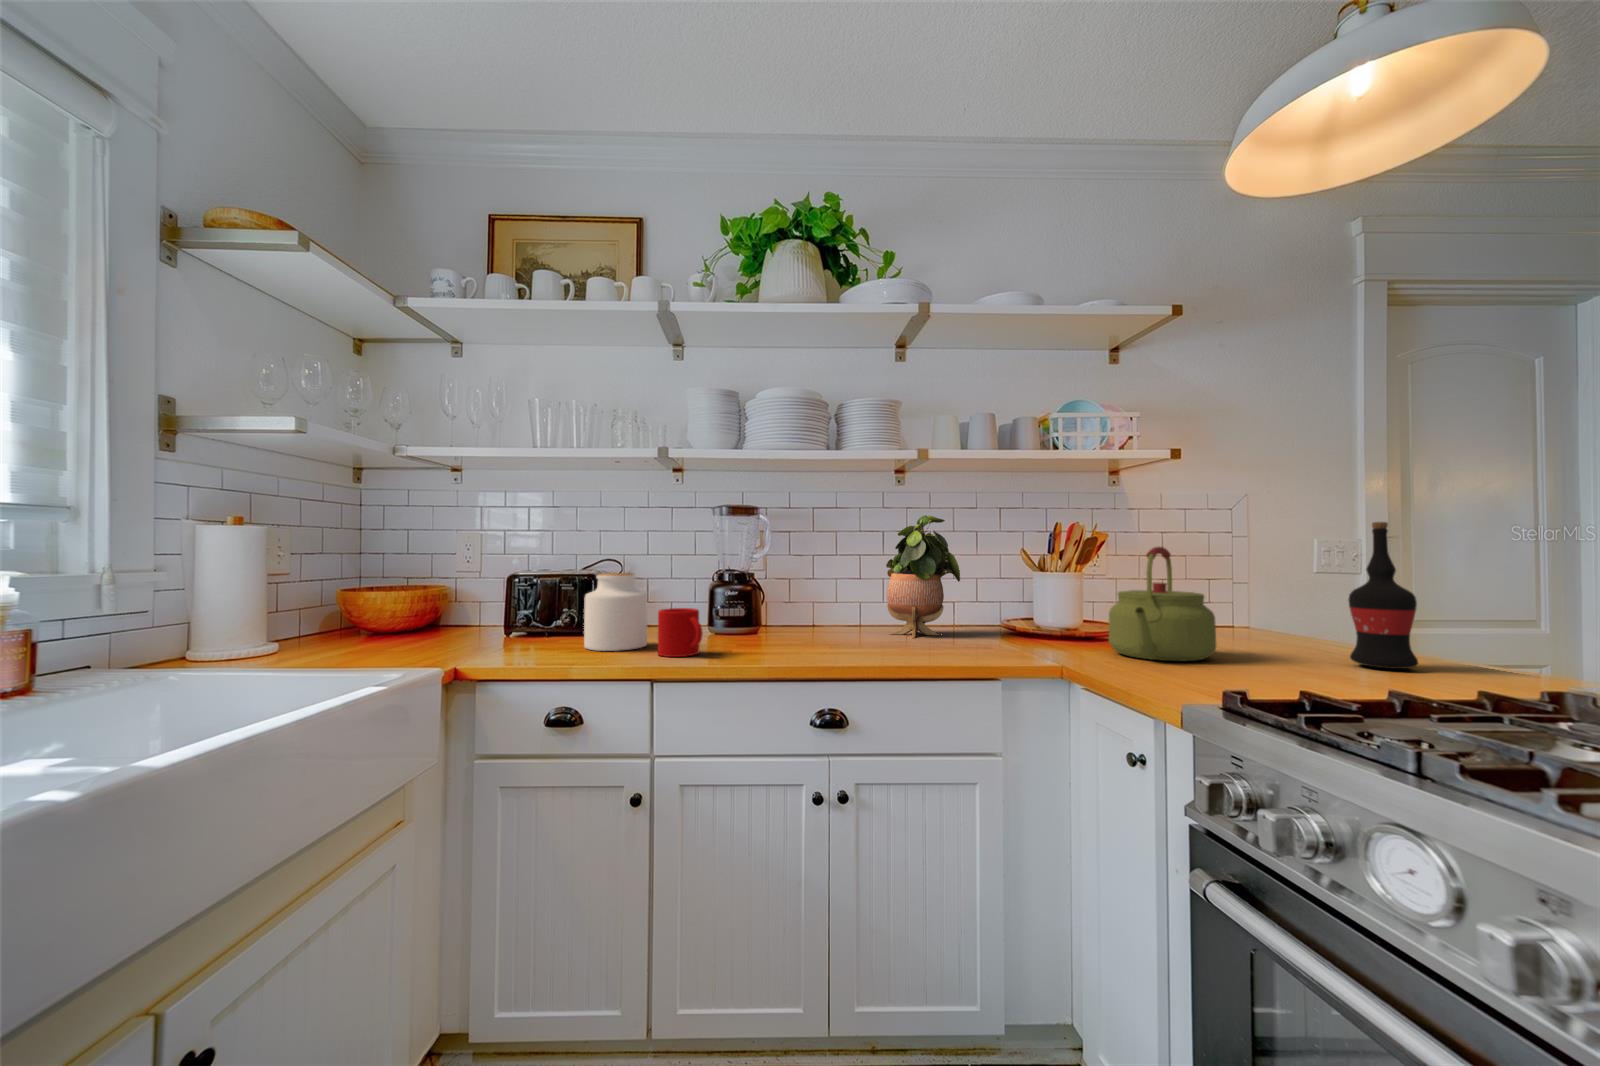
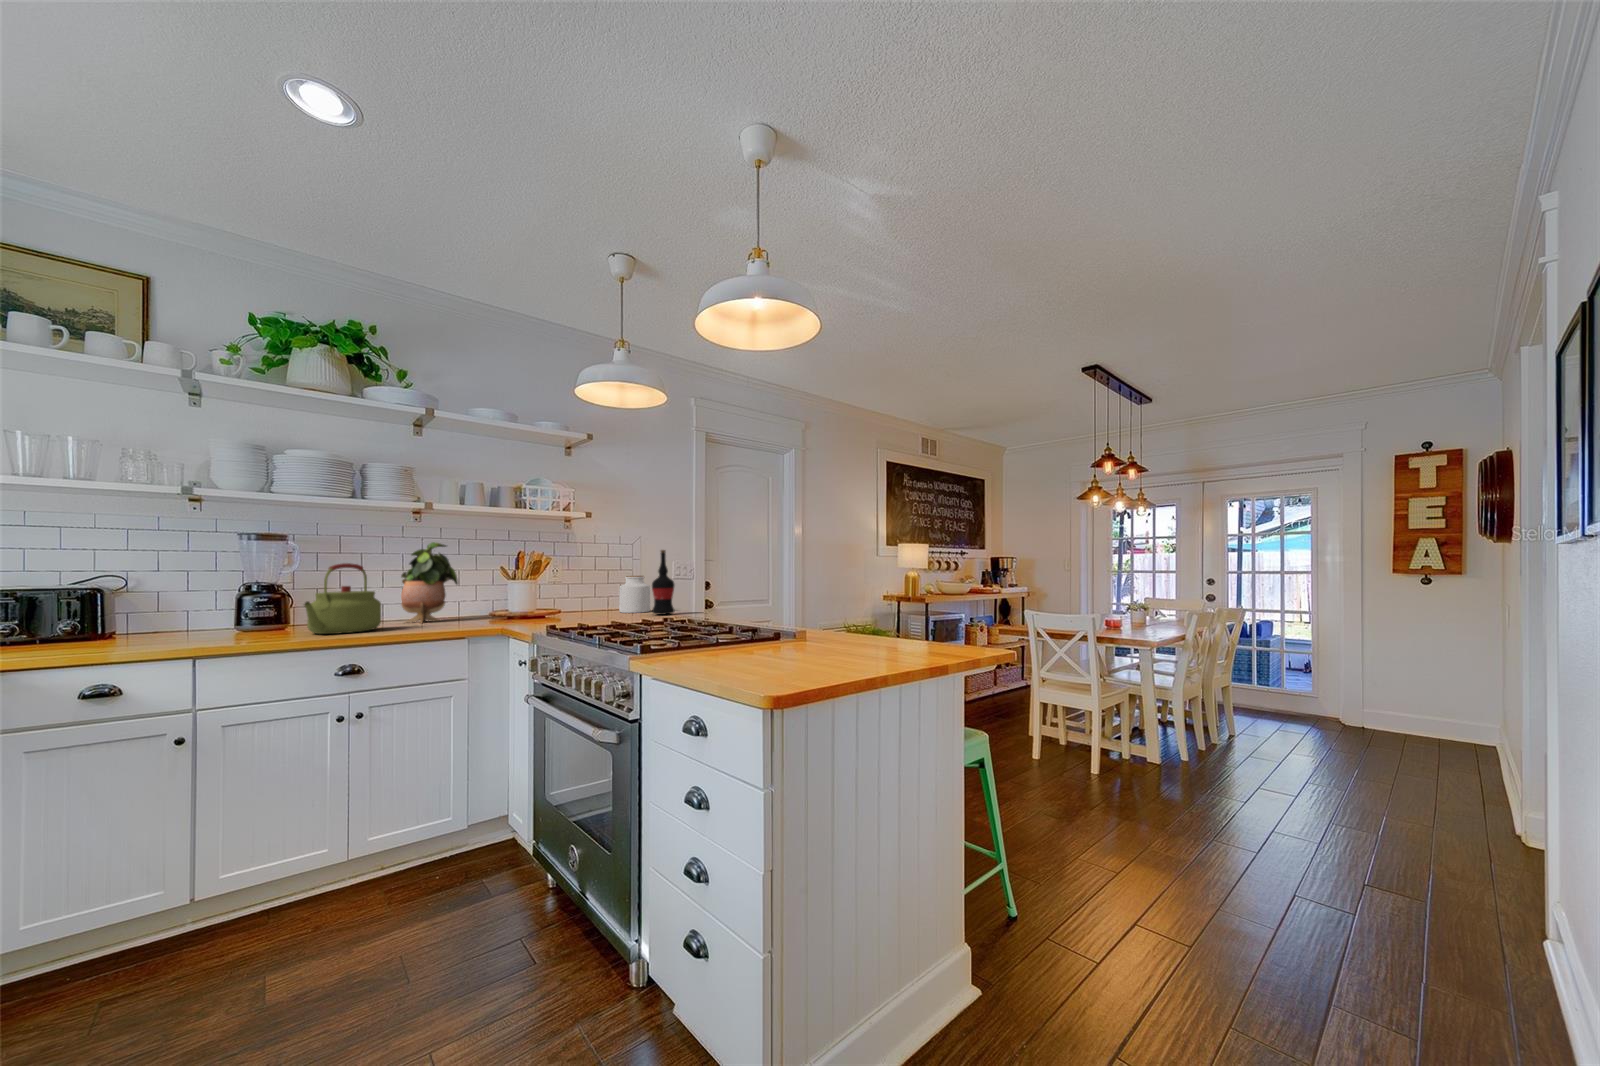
kettle: present [1109,547,1216,661] -> present [304,563,381,634]
jar: present [584,573,647,651] -> present [619,576,650,613]
mug: present [658,608,703,657] -> none [191,610,240,645]

